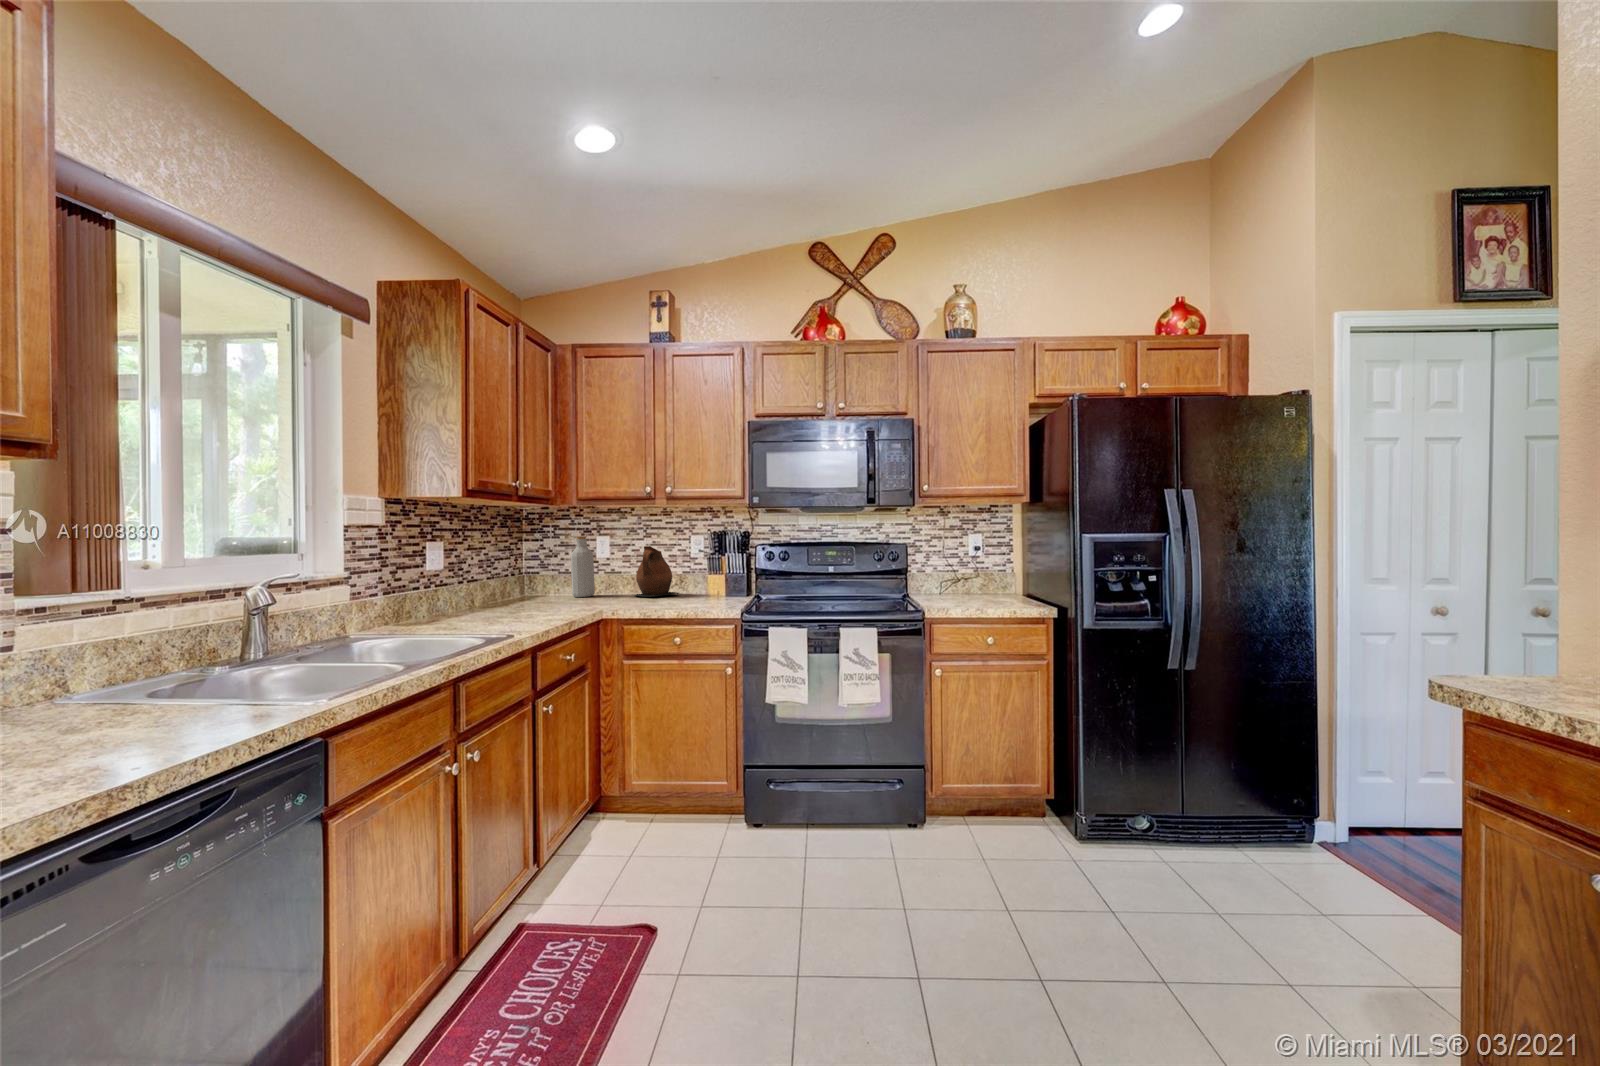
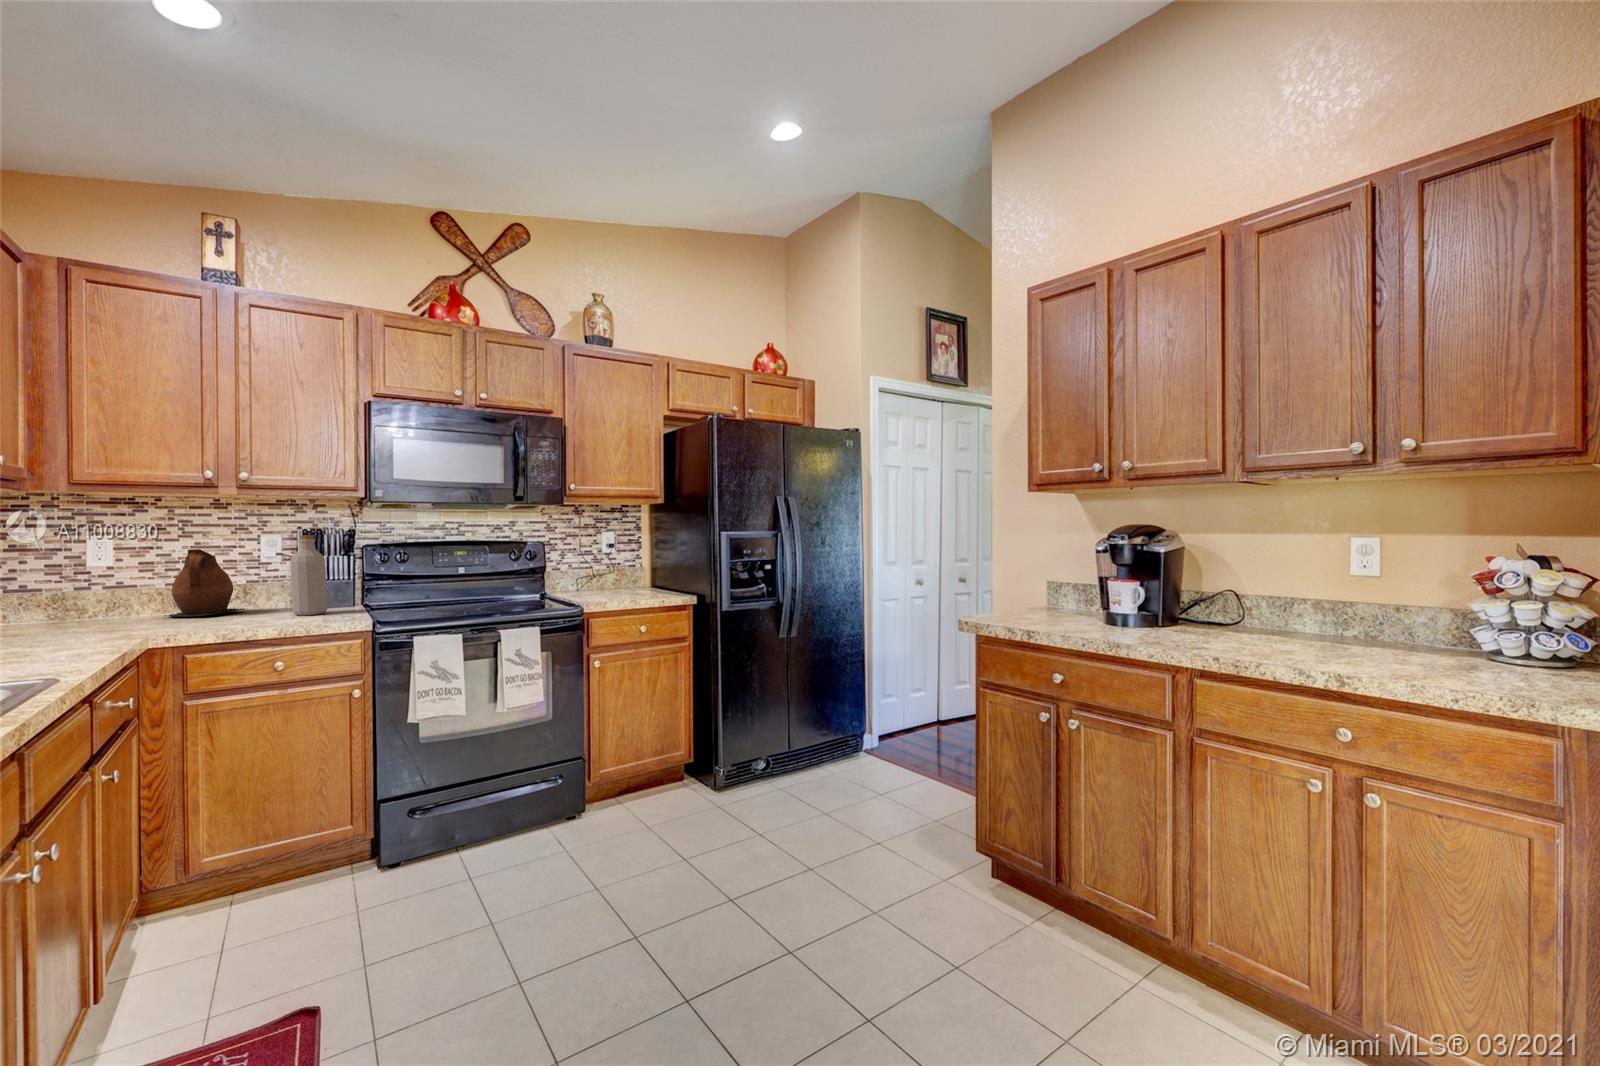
bottle: present [571,536,595,597] -> present [290,535,327,615]

